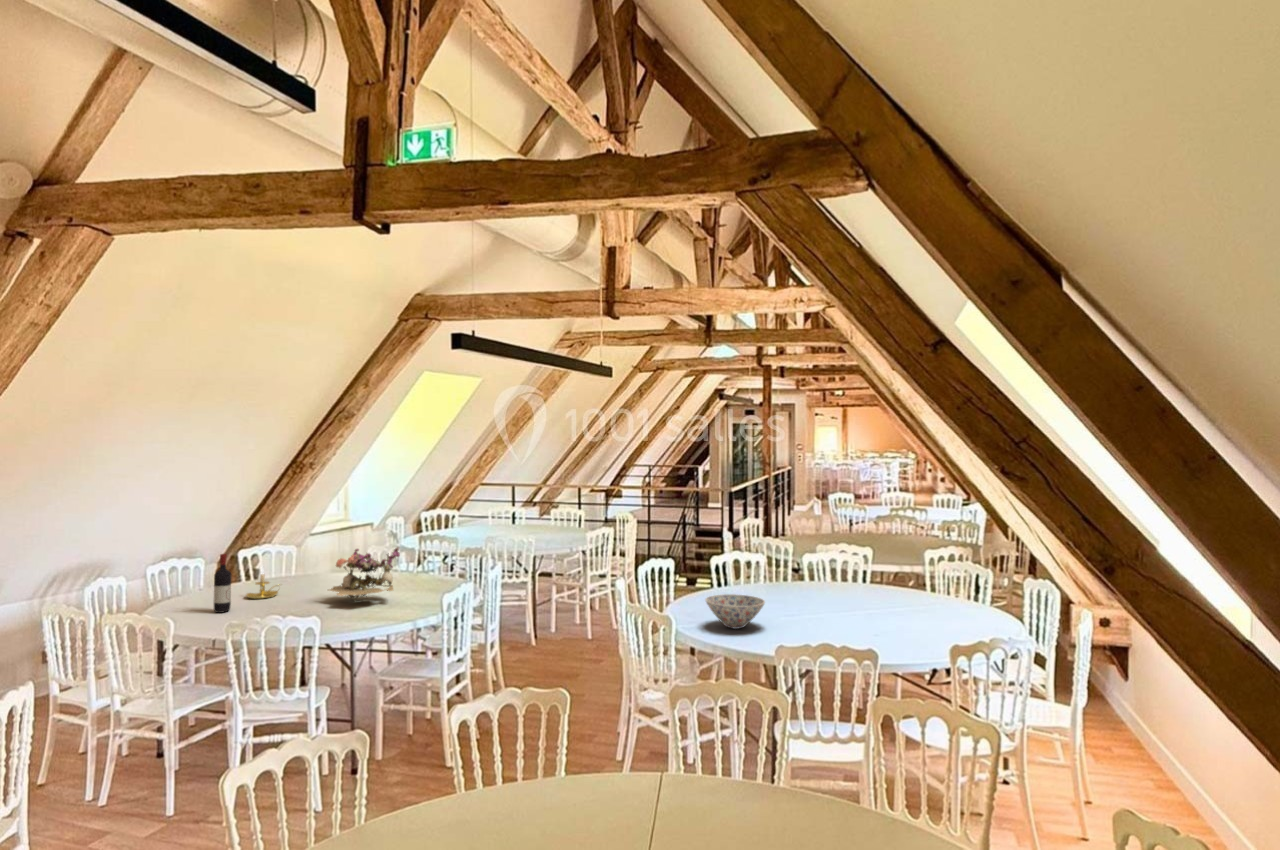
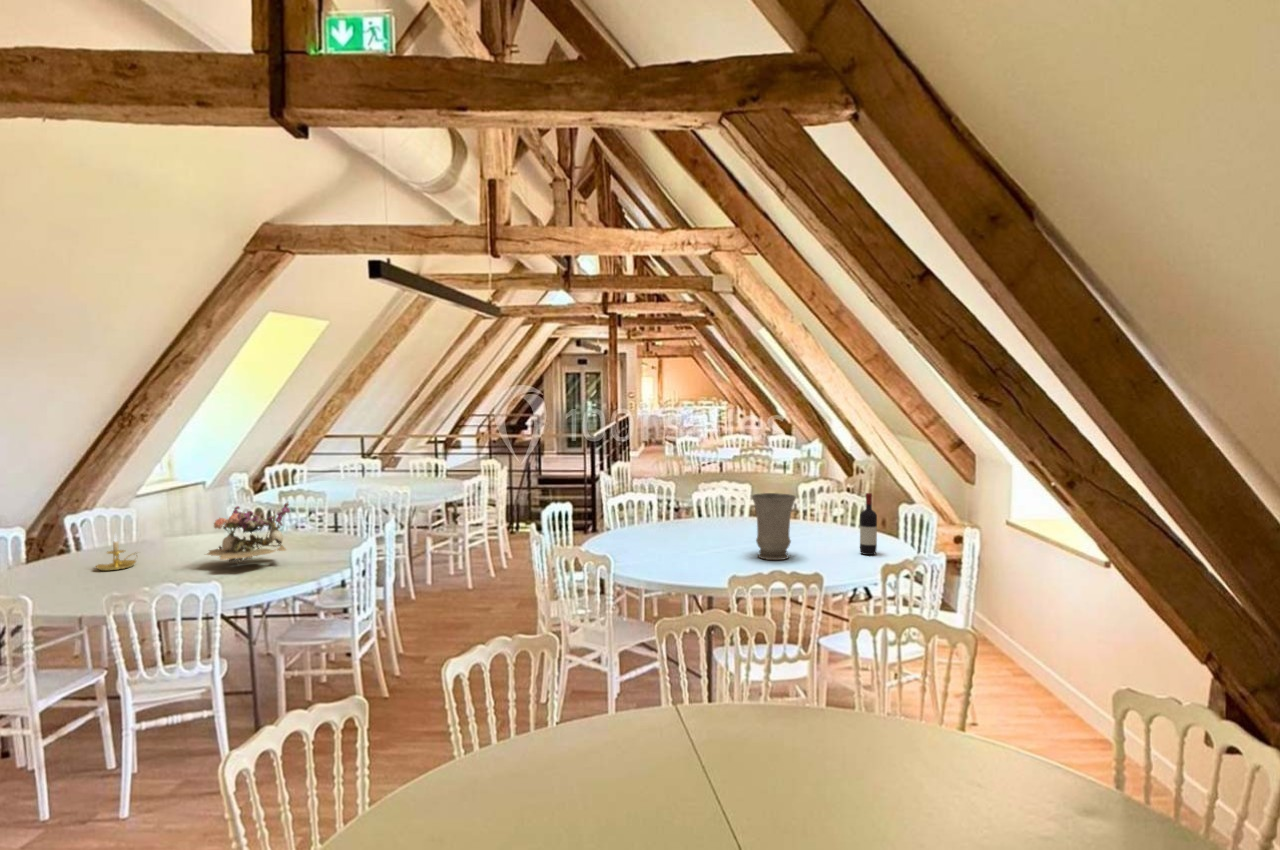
wine bottle: present [214,554,231,613] -> present [860,493,877,555]
vase: none [820,561,868,633] -> present [752,493,796,560]
bowl: present [706,594,765,629] -> none [644,531,703,564]

